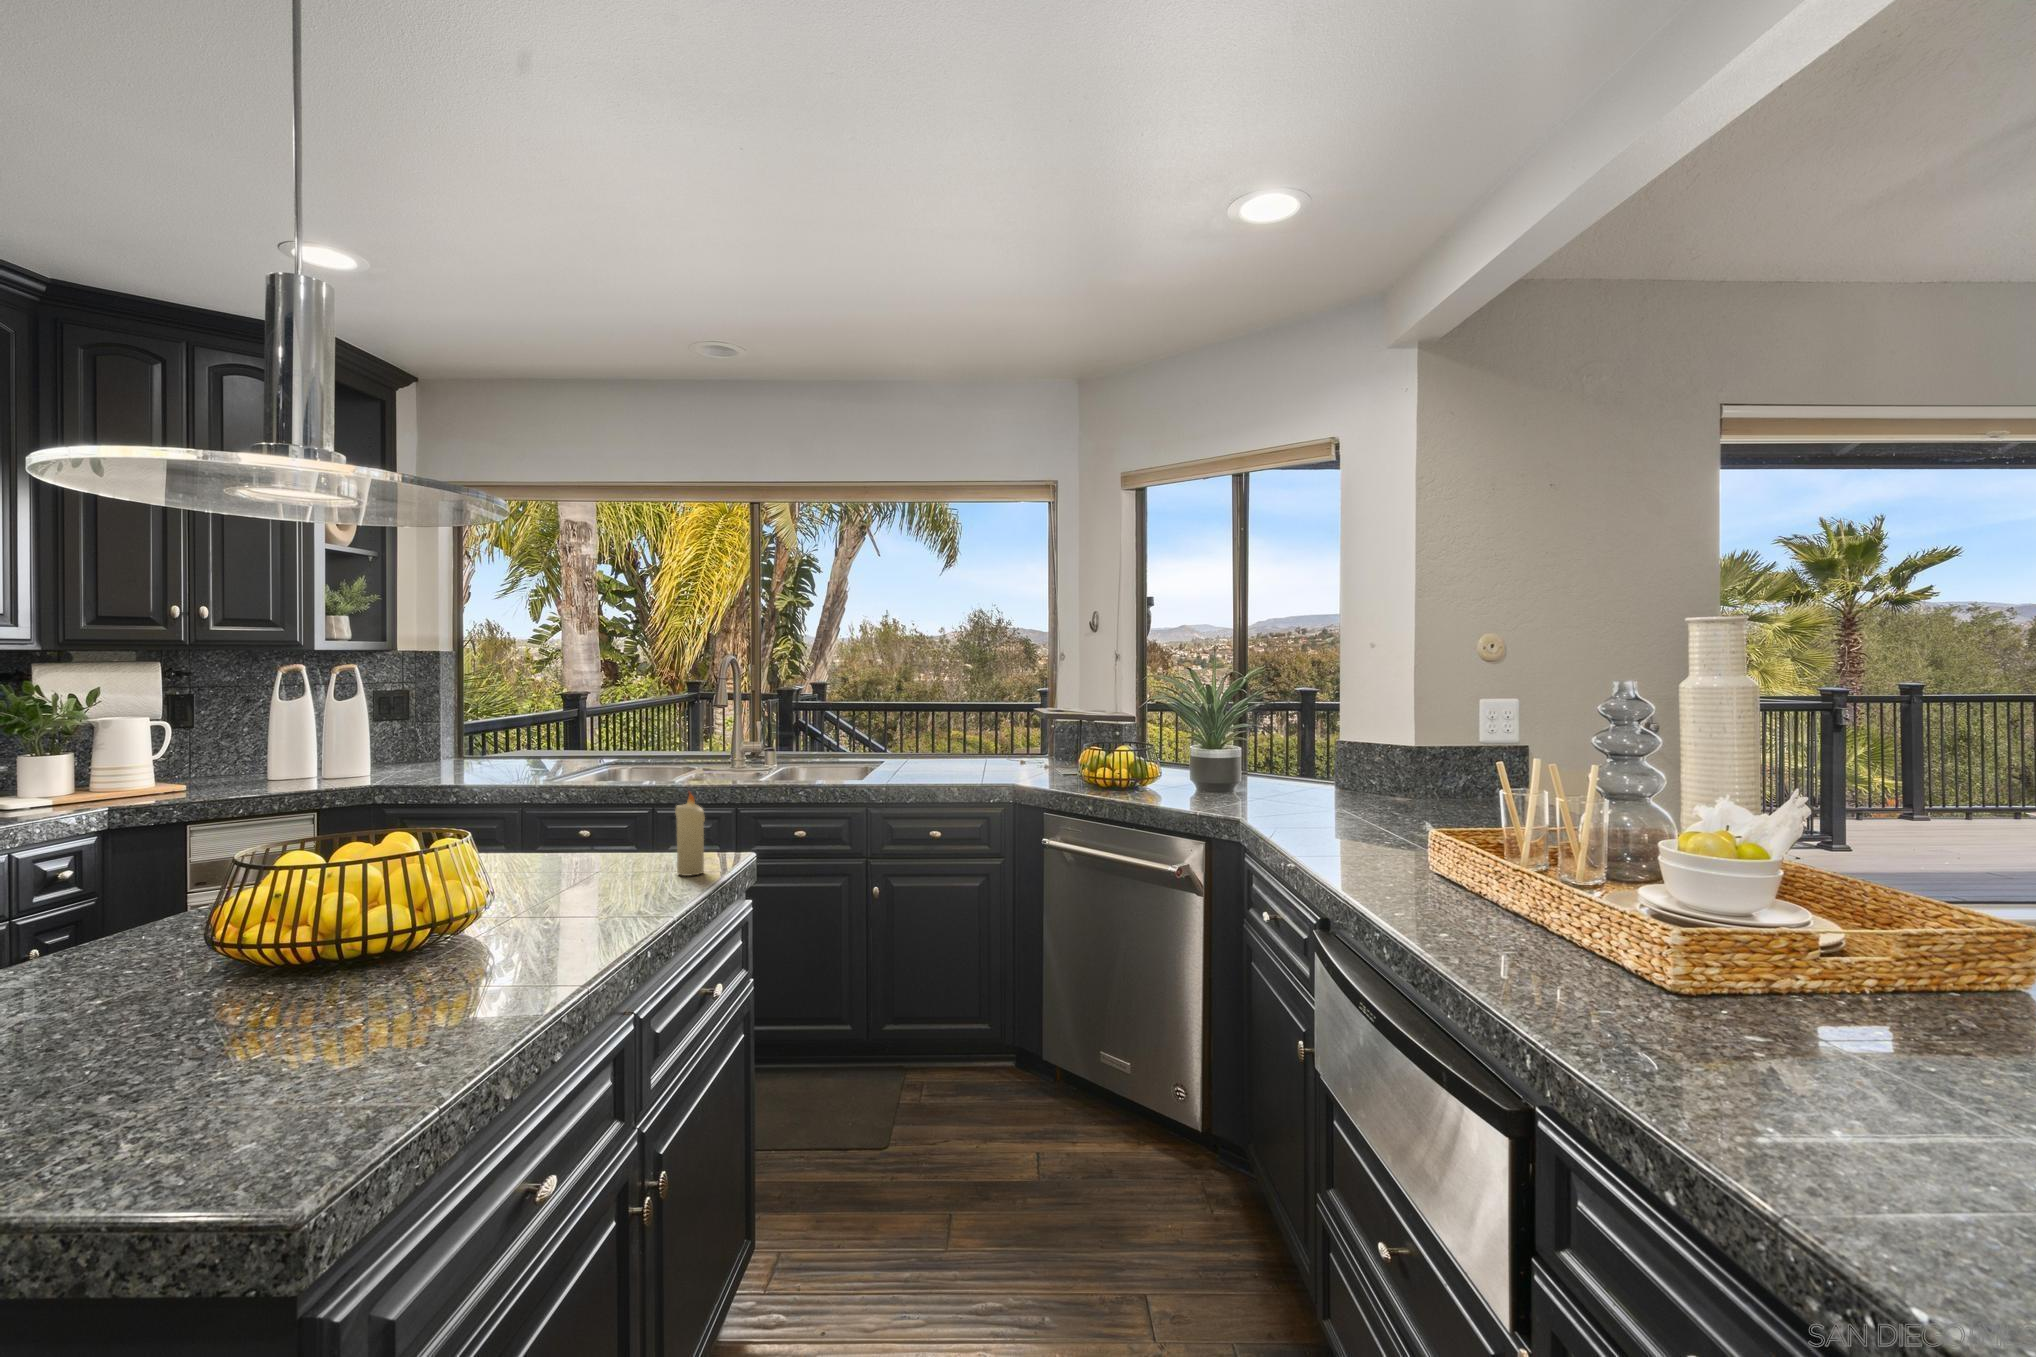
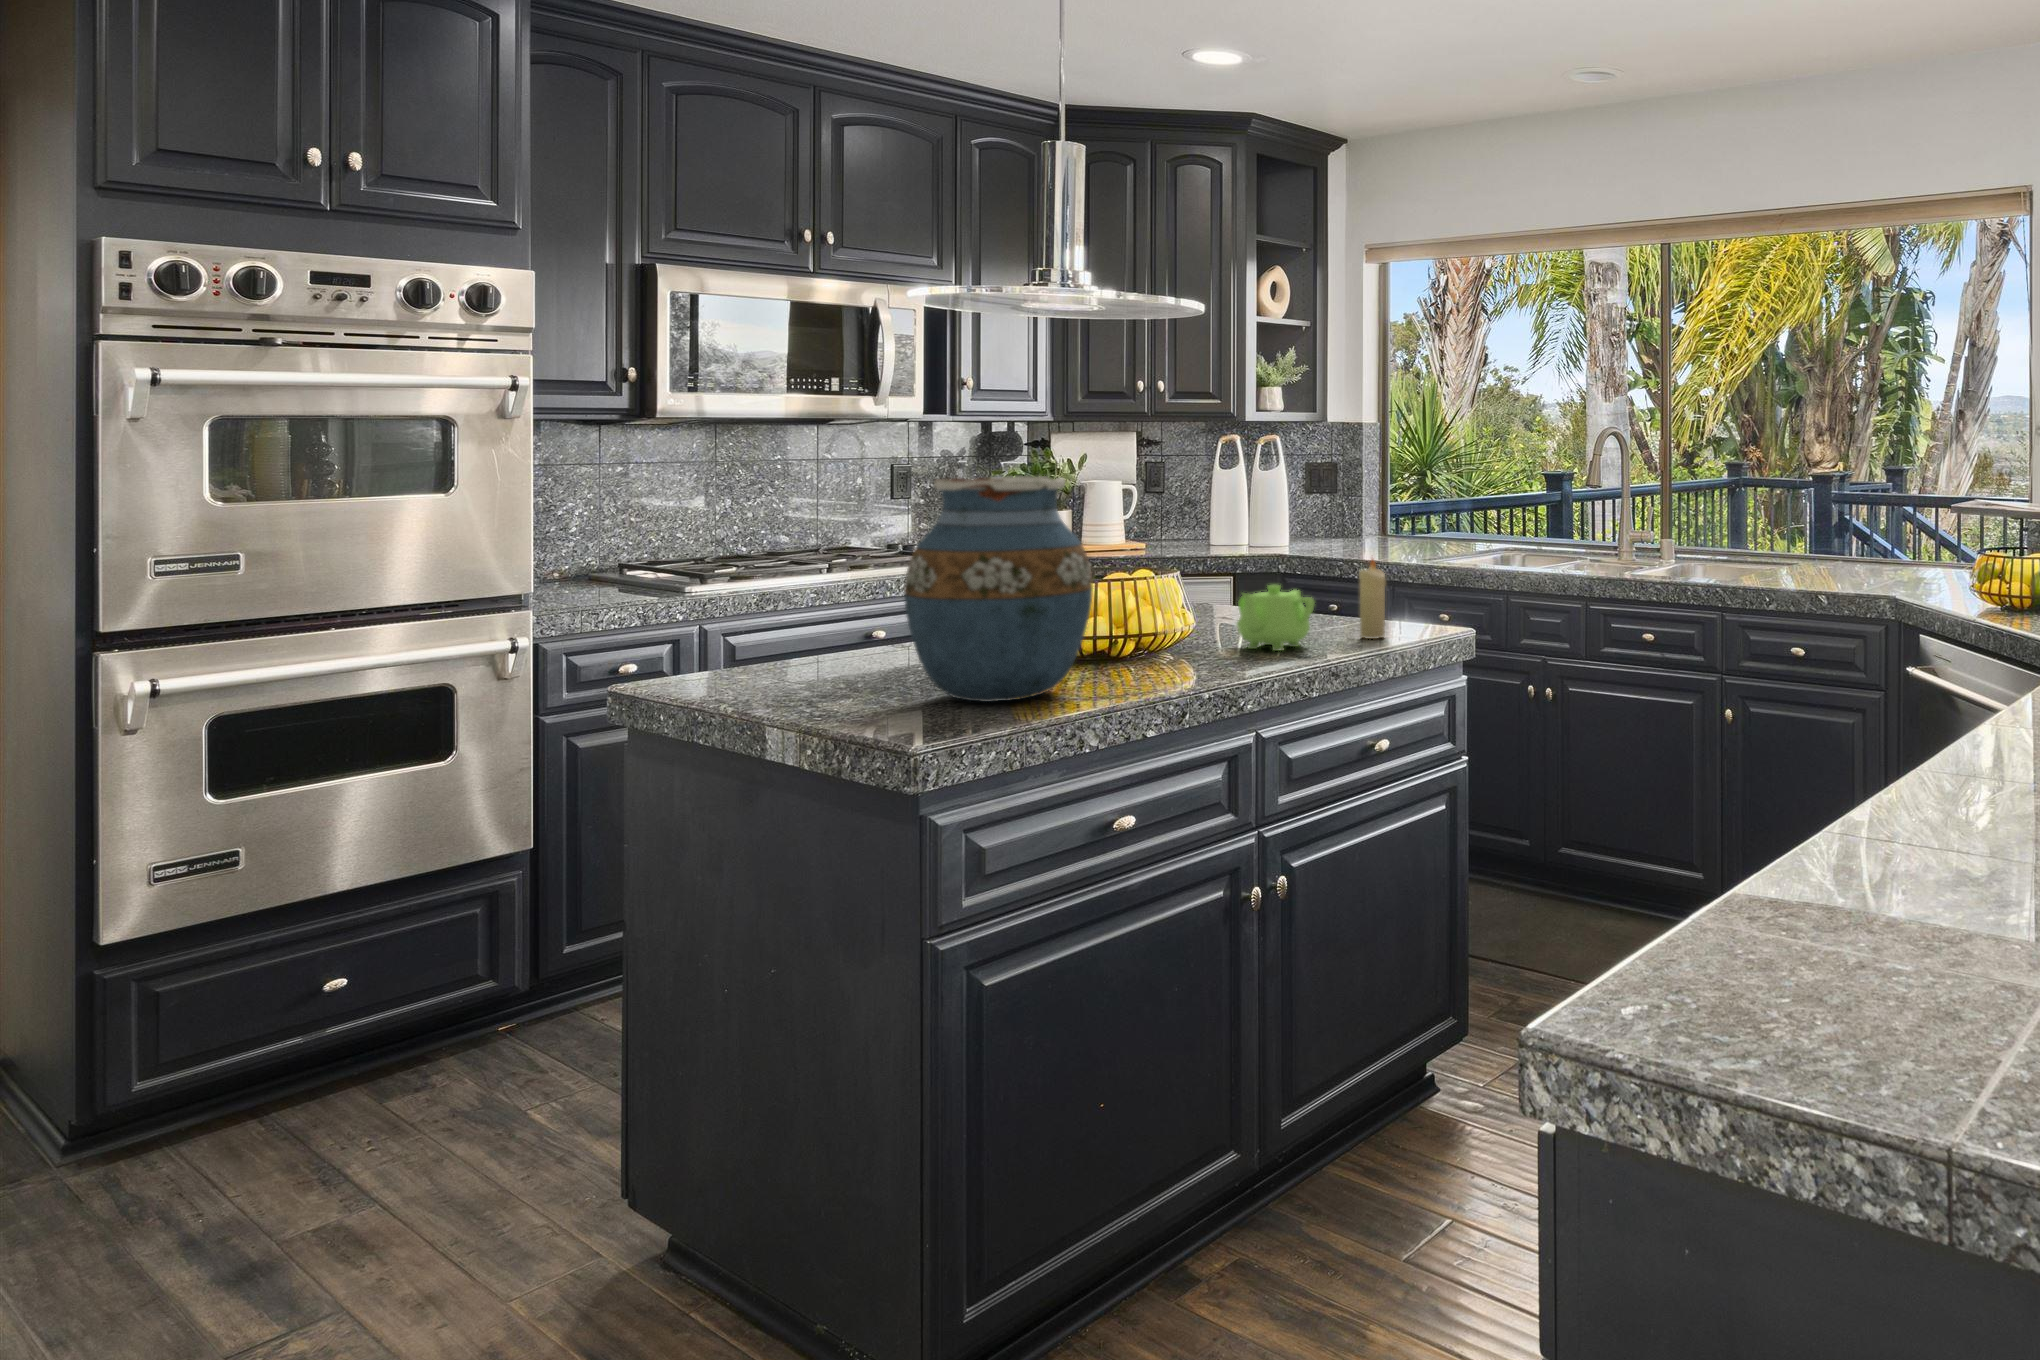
vase: none [189,729,481,1049] -> present [904,476,1093,702]
teapot: none [553,831,657,905] -> present [1237,585,1314,651]

